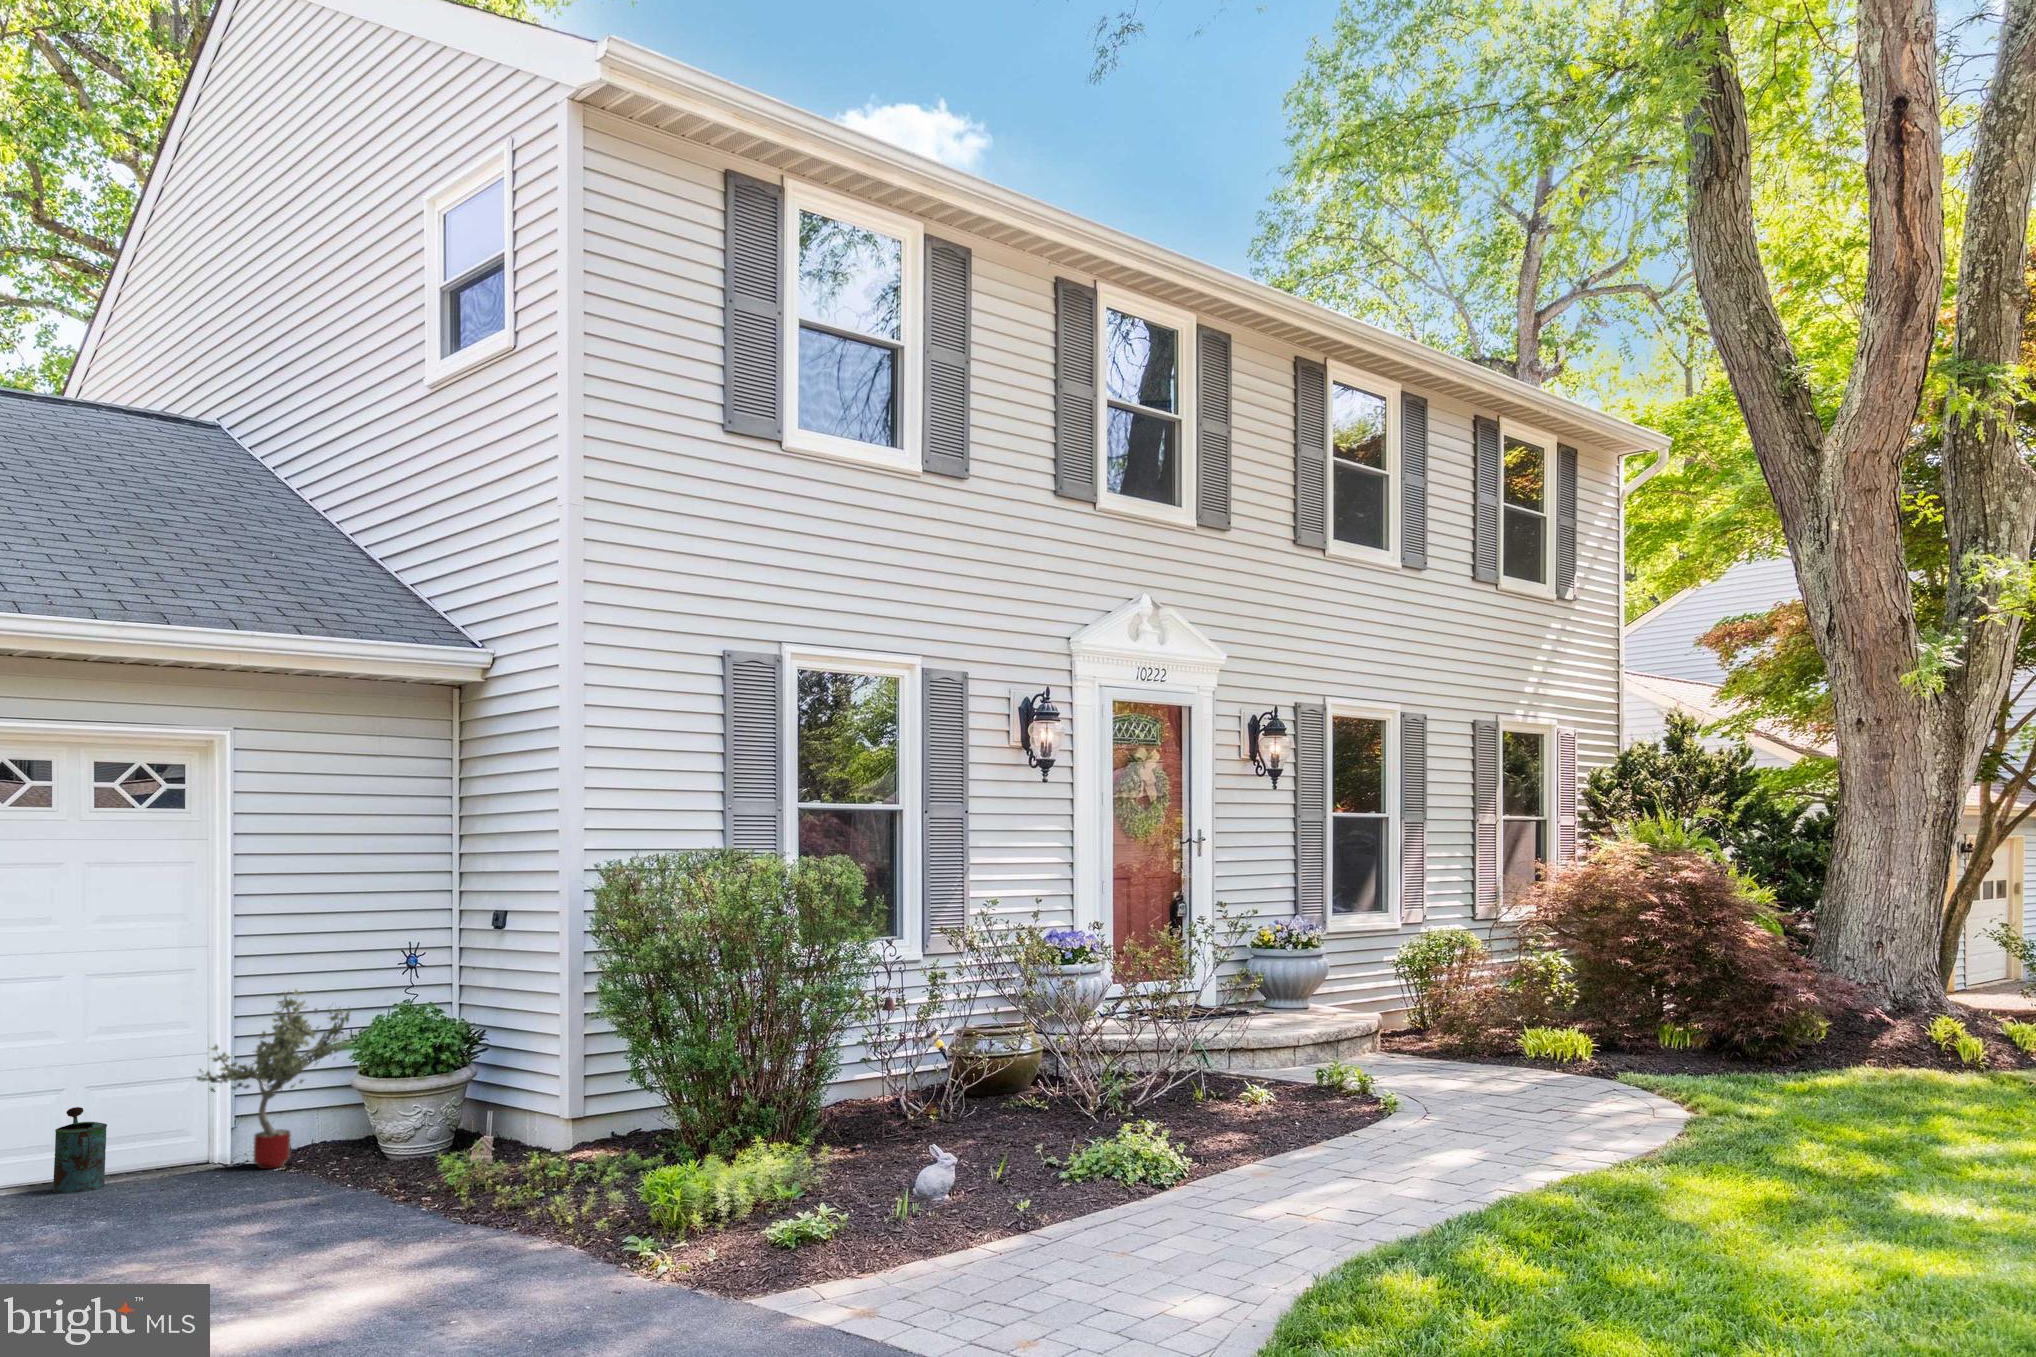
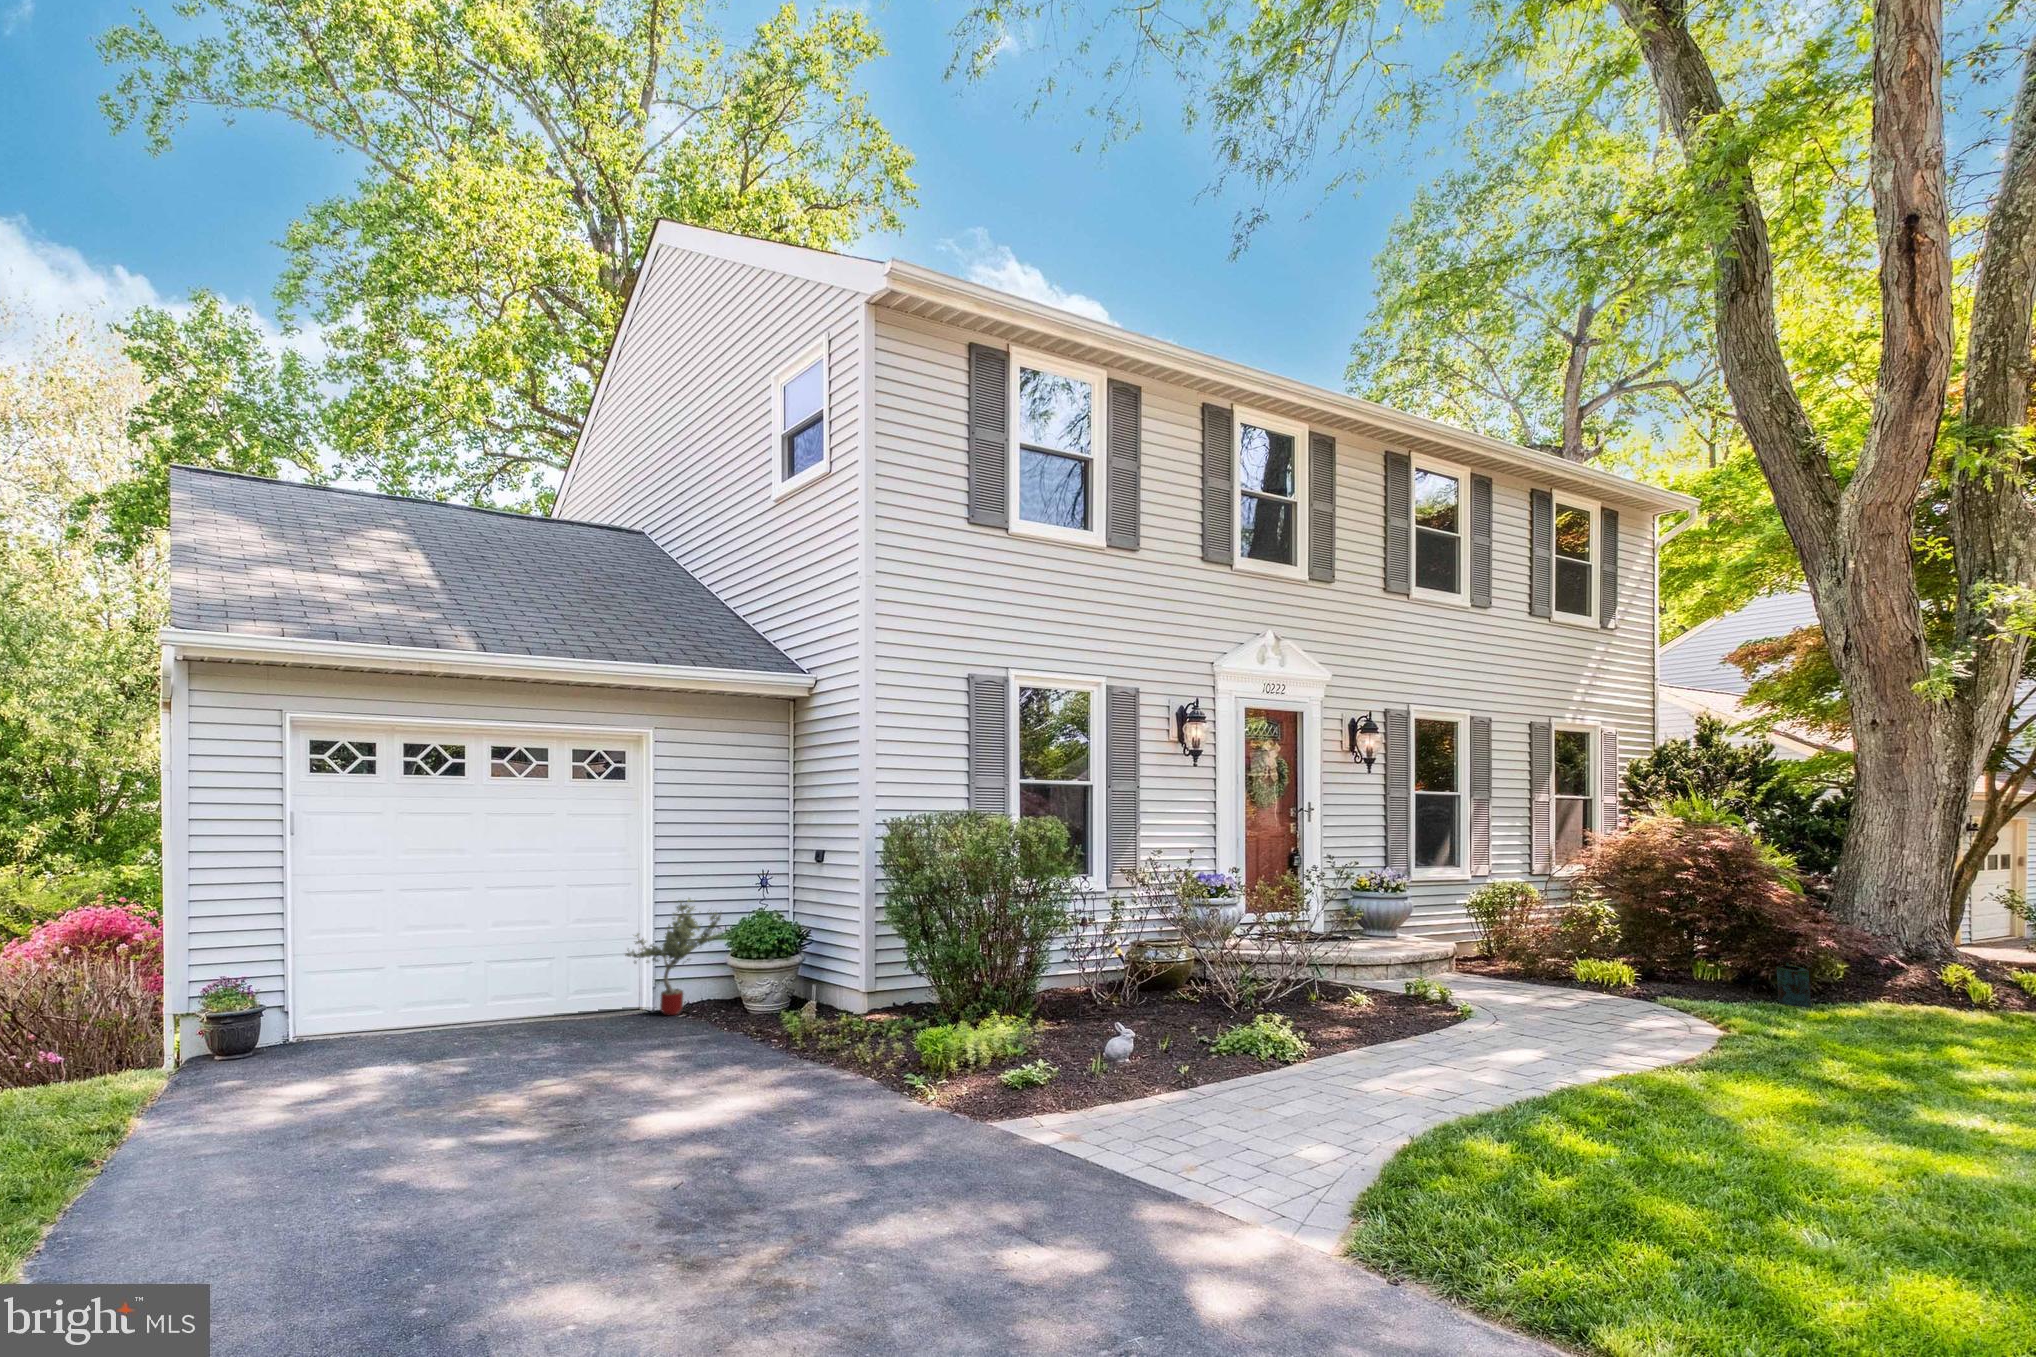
watering can: present [53,1107,107,1194] -> present [1776,957,1811,1007]

